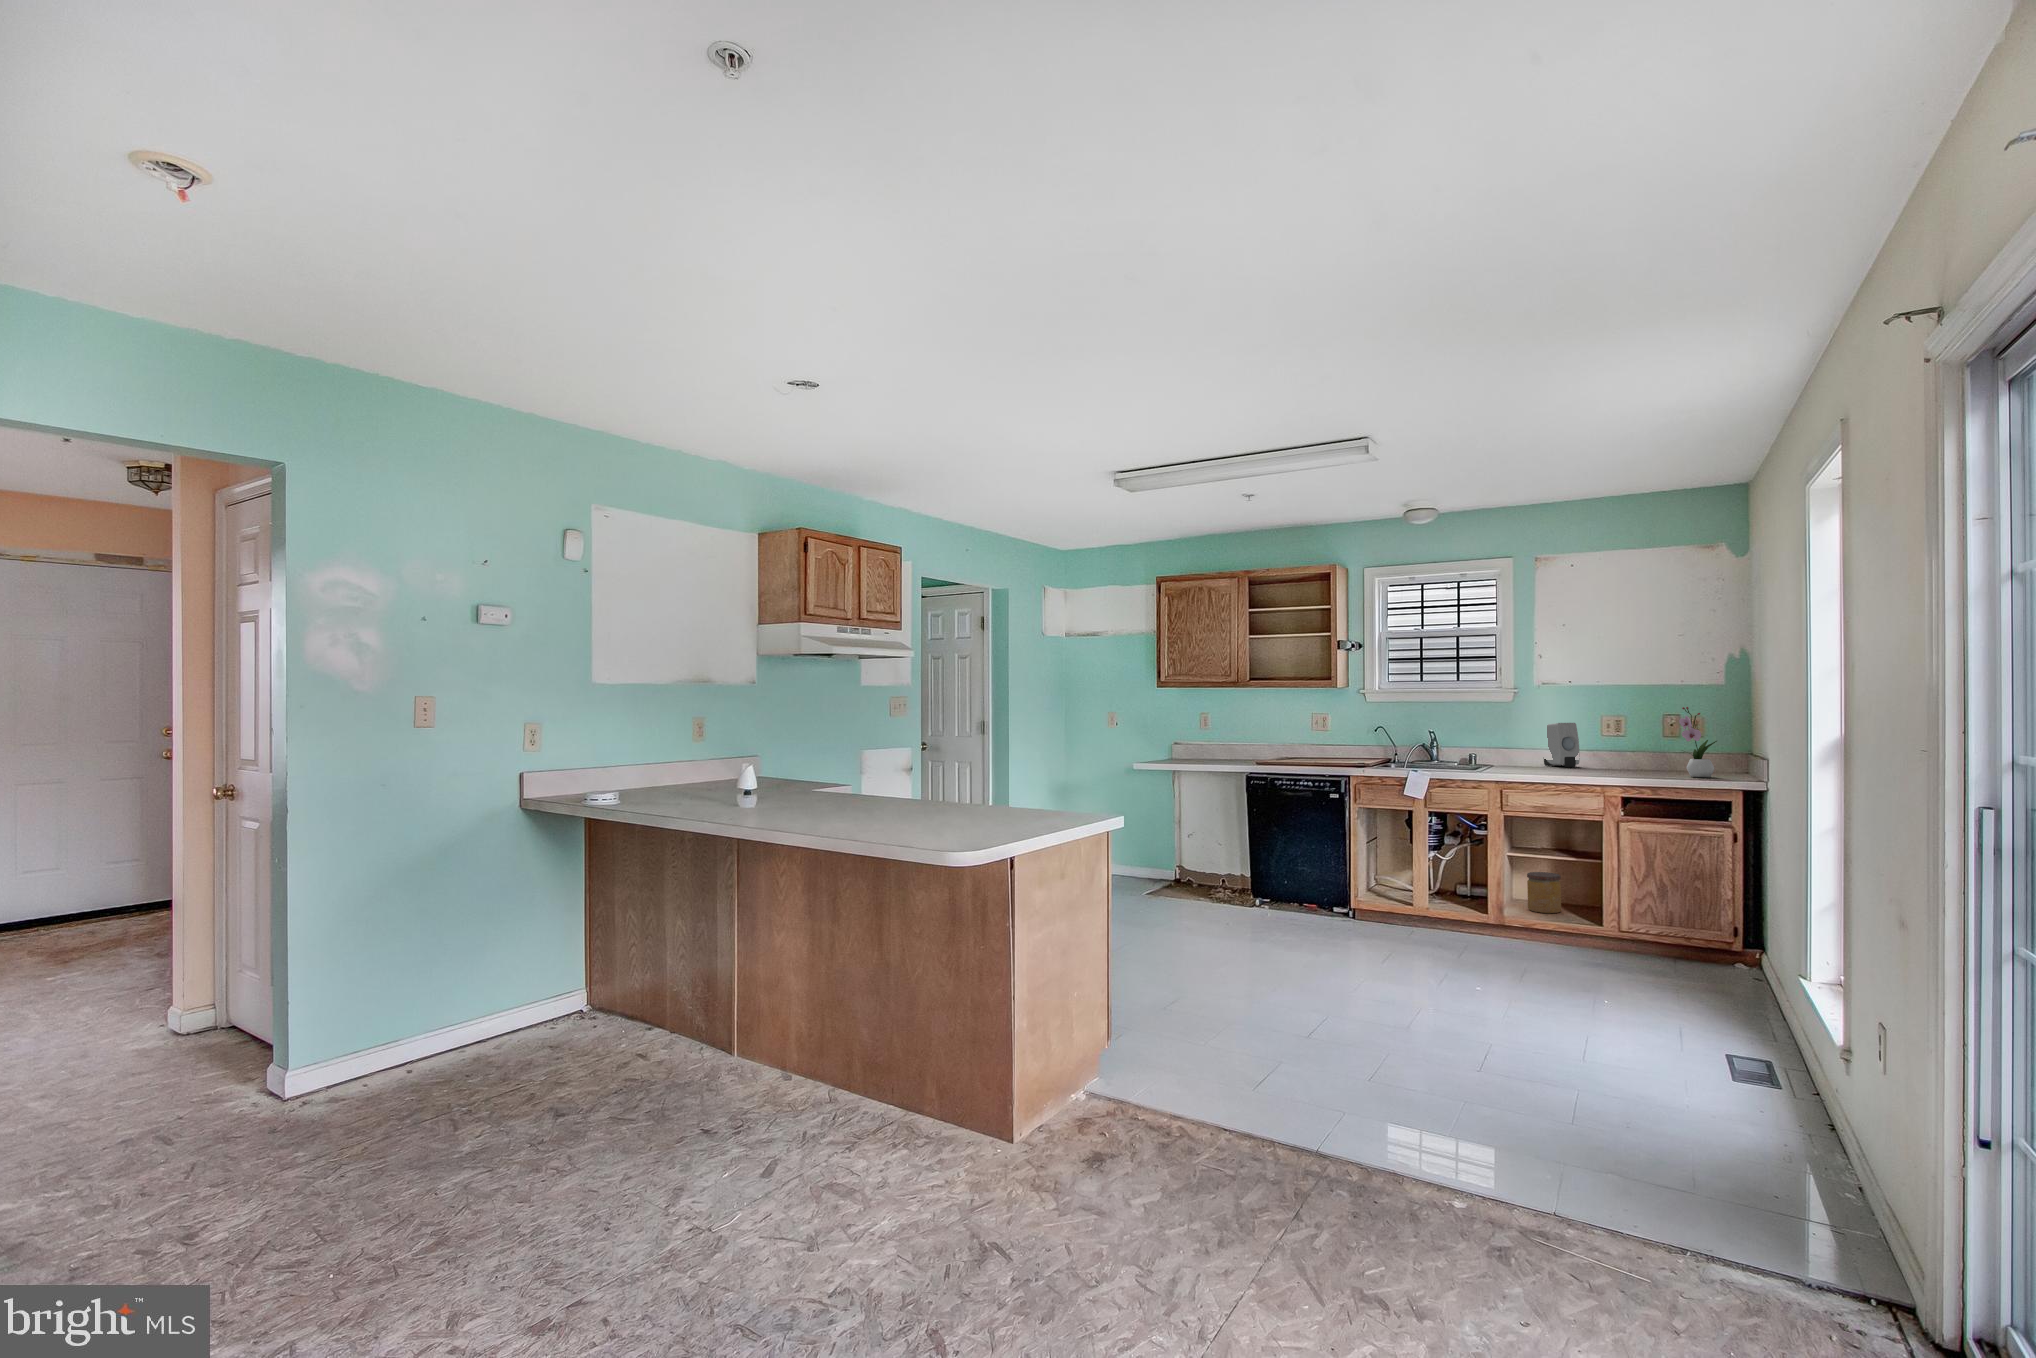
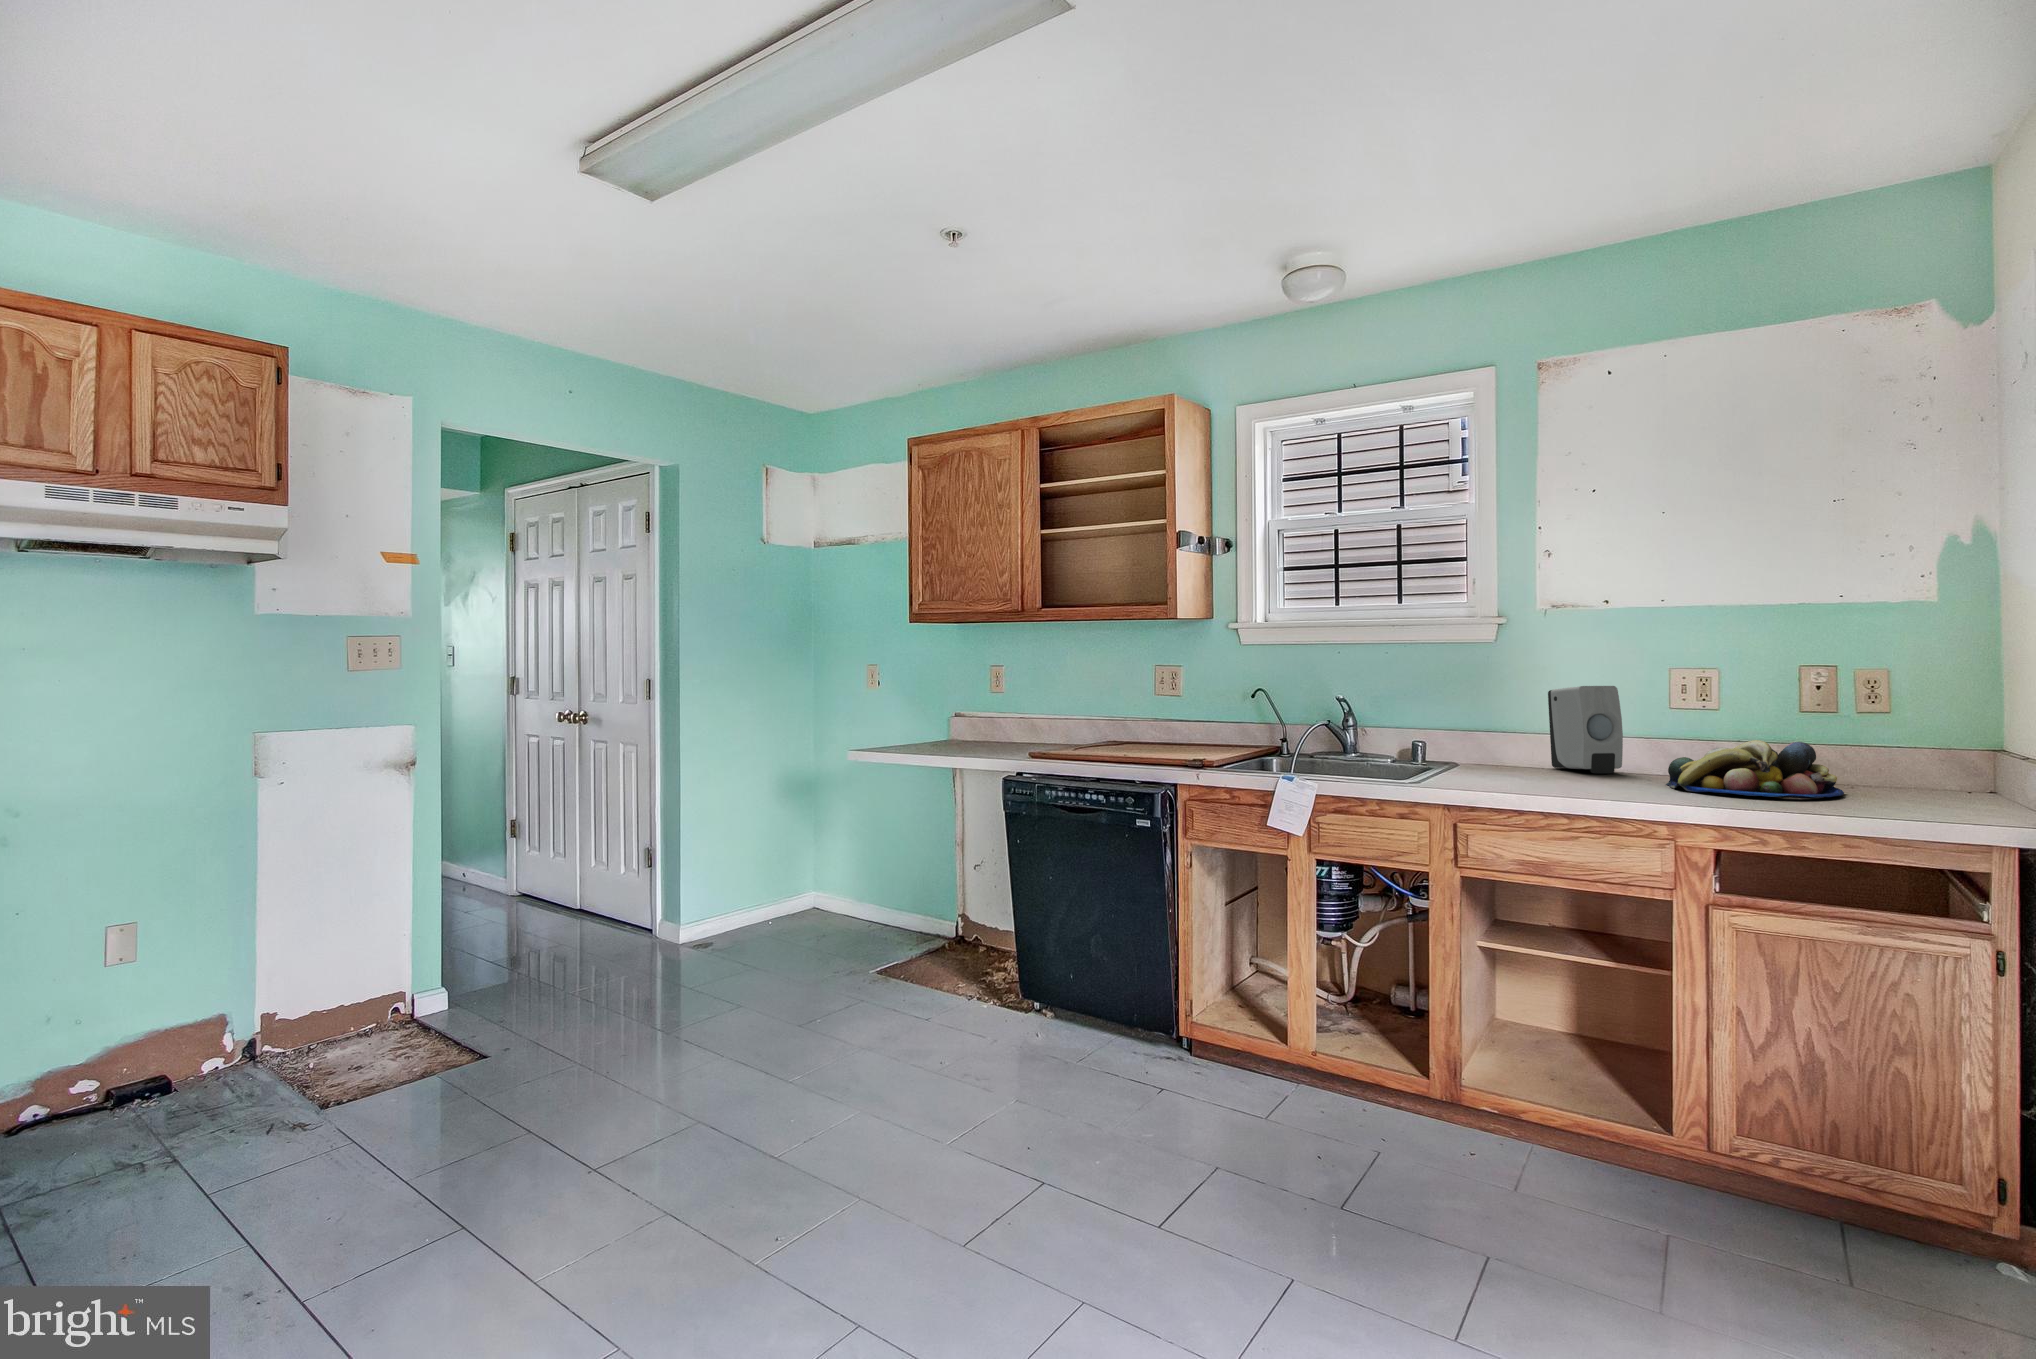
flower arrangement: present [1679,707,1717,777] -> none [1863,651,1965,816]
fruit bowl: none [1600,748,1678,773] -> present [1666,740,1844,798]
jar: present [1527,872,1561,913] -> none [1510,978,1577,1069]

